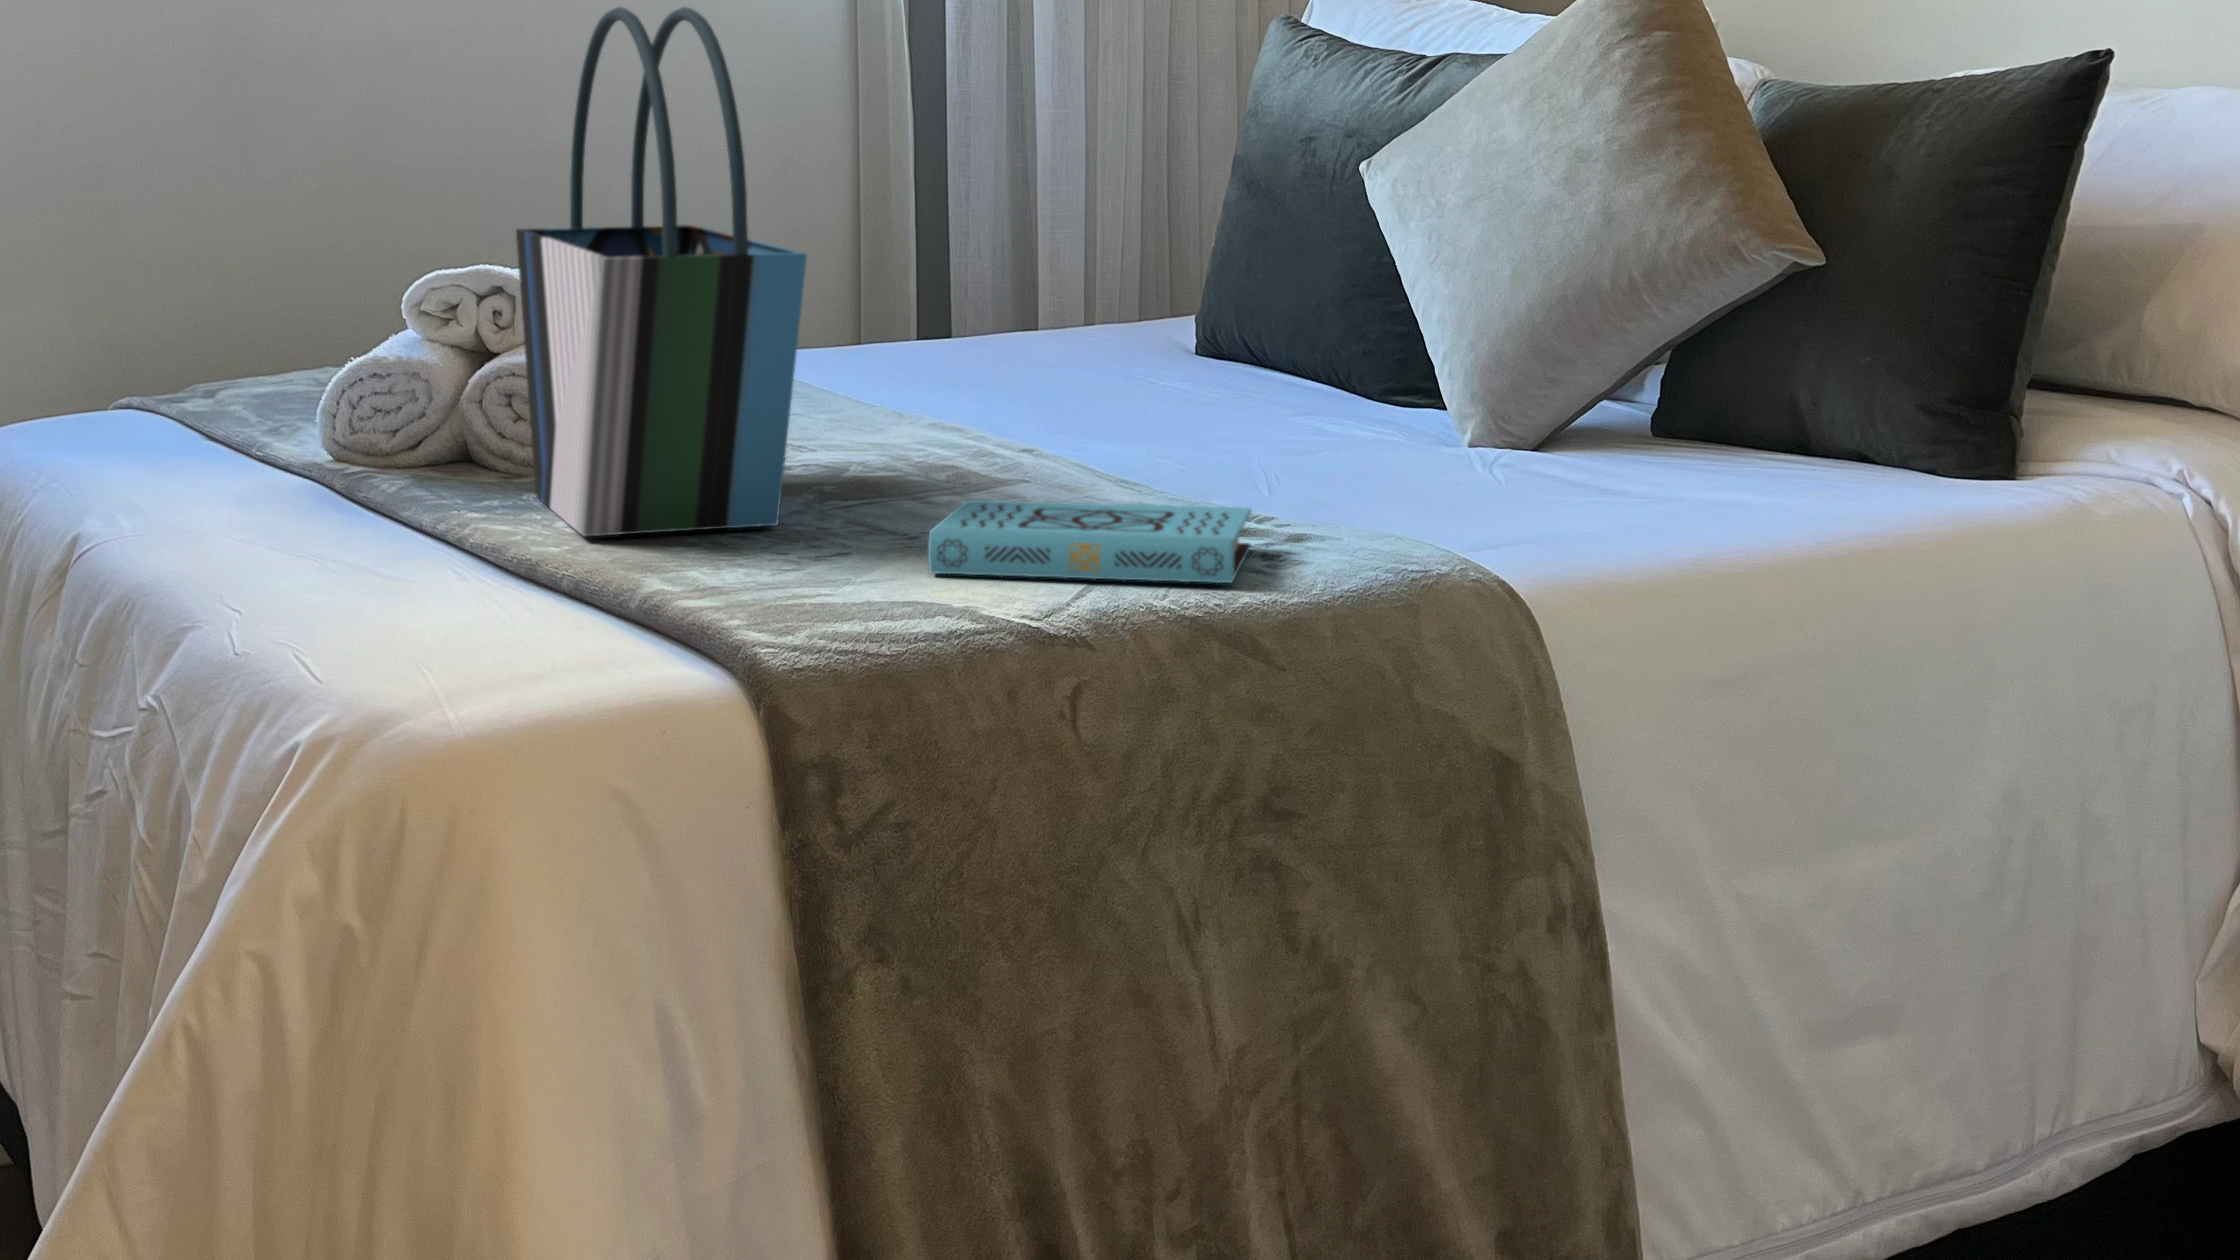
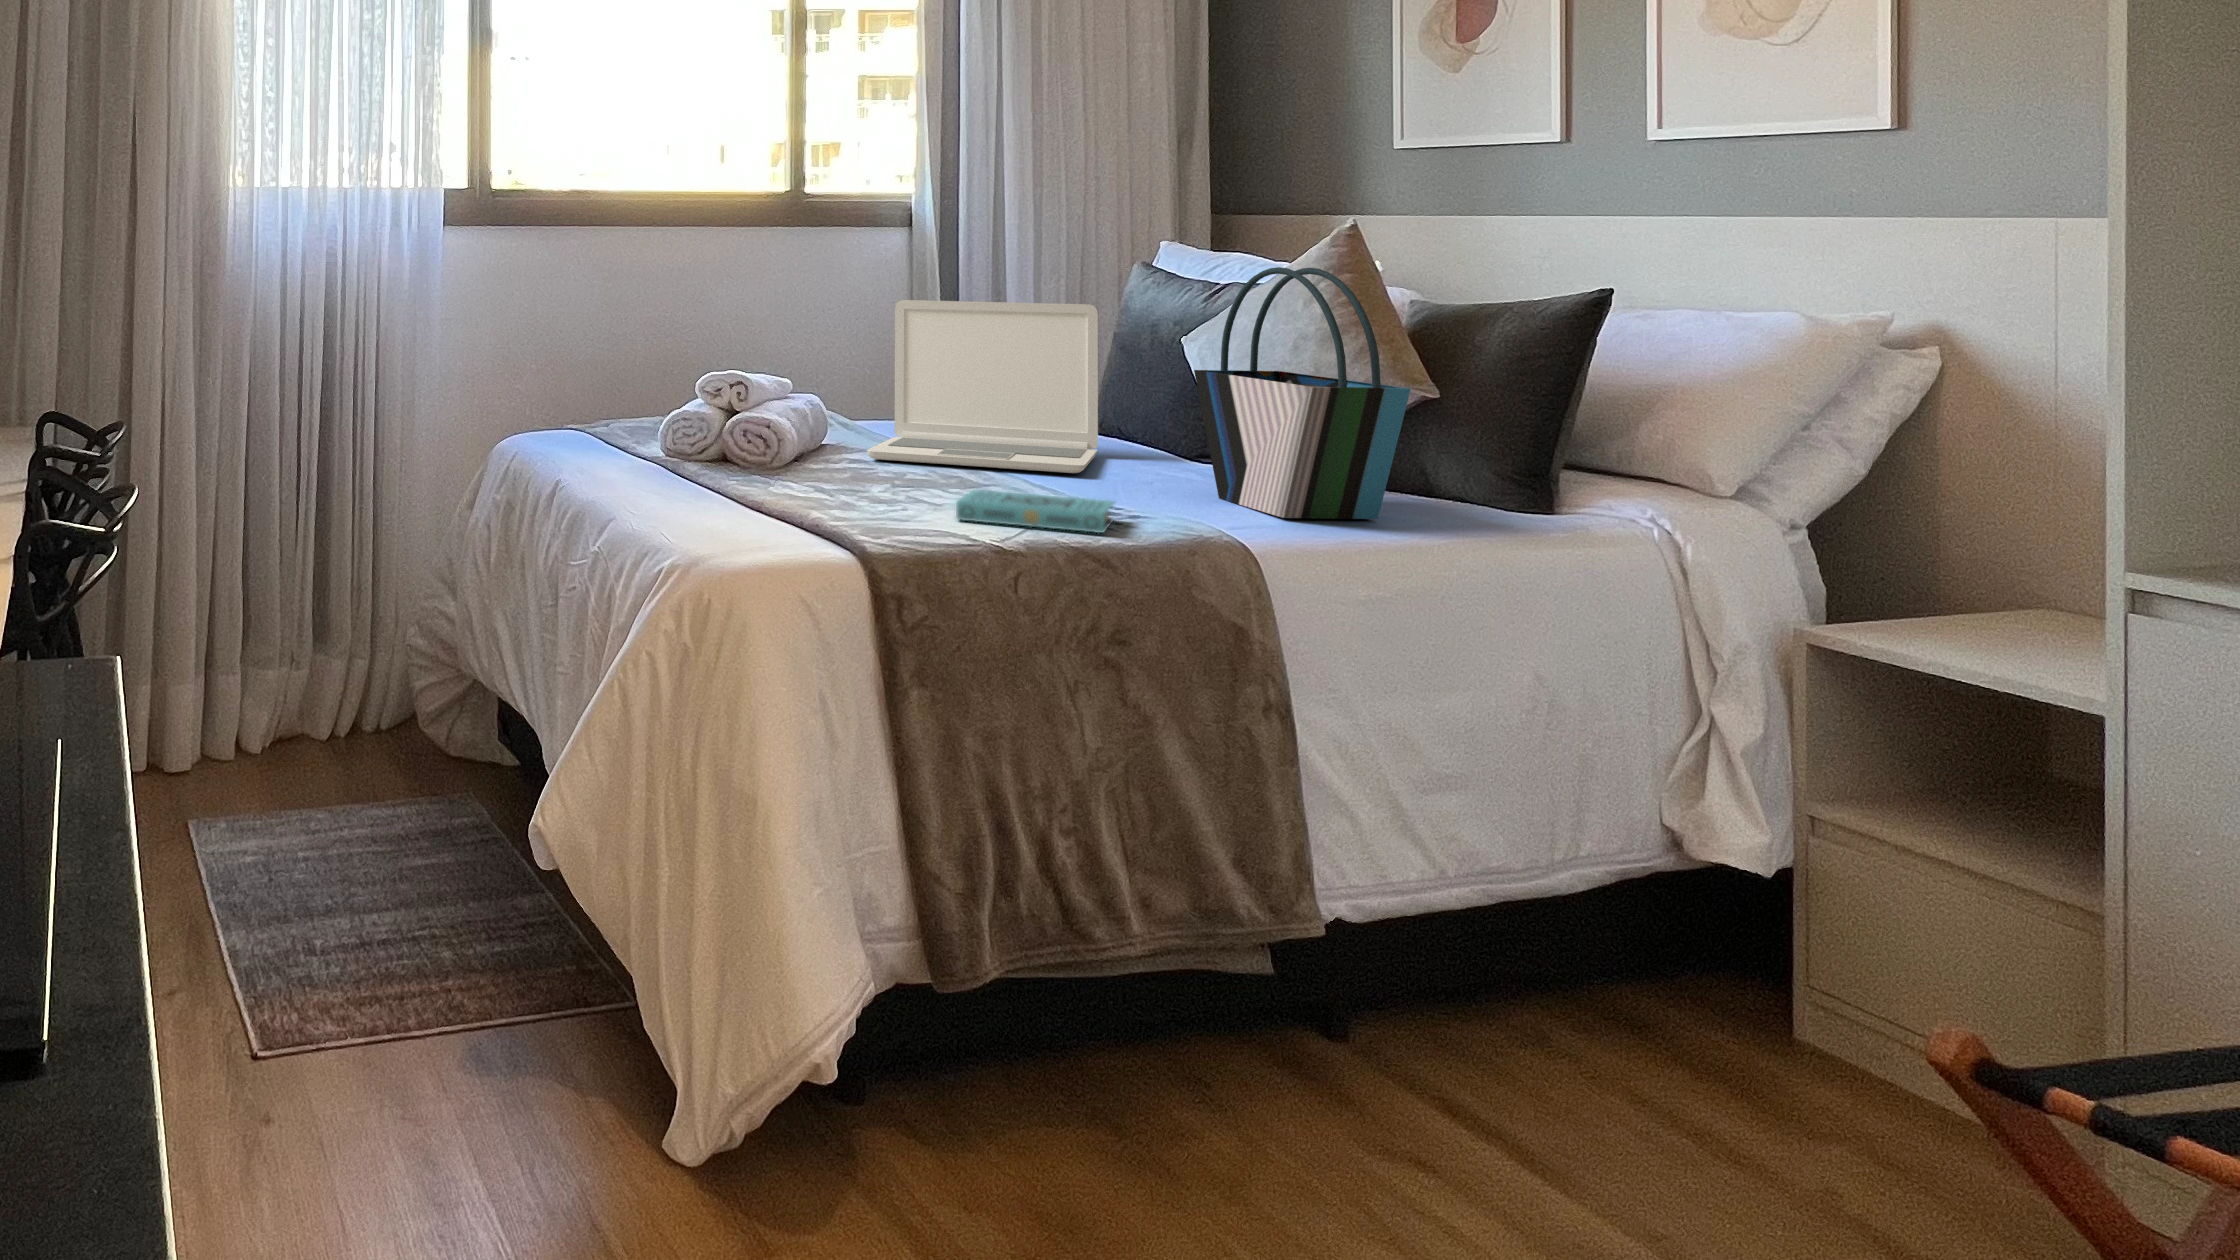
tote bag: present [516,7,807,536] -> present [1194,267,1411,519]
laptop: none [756,98,1210,444] -> present [867,300,1098,473]

